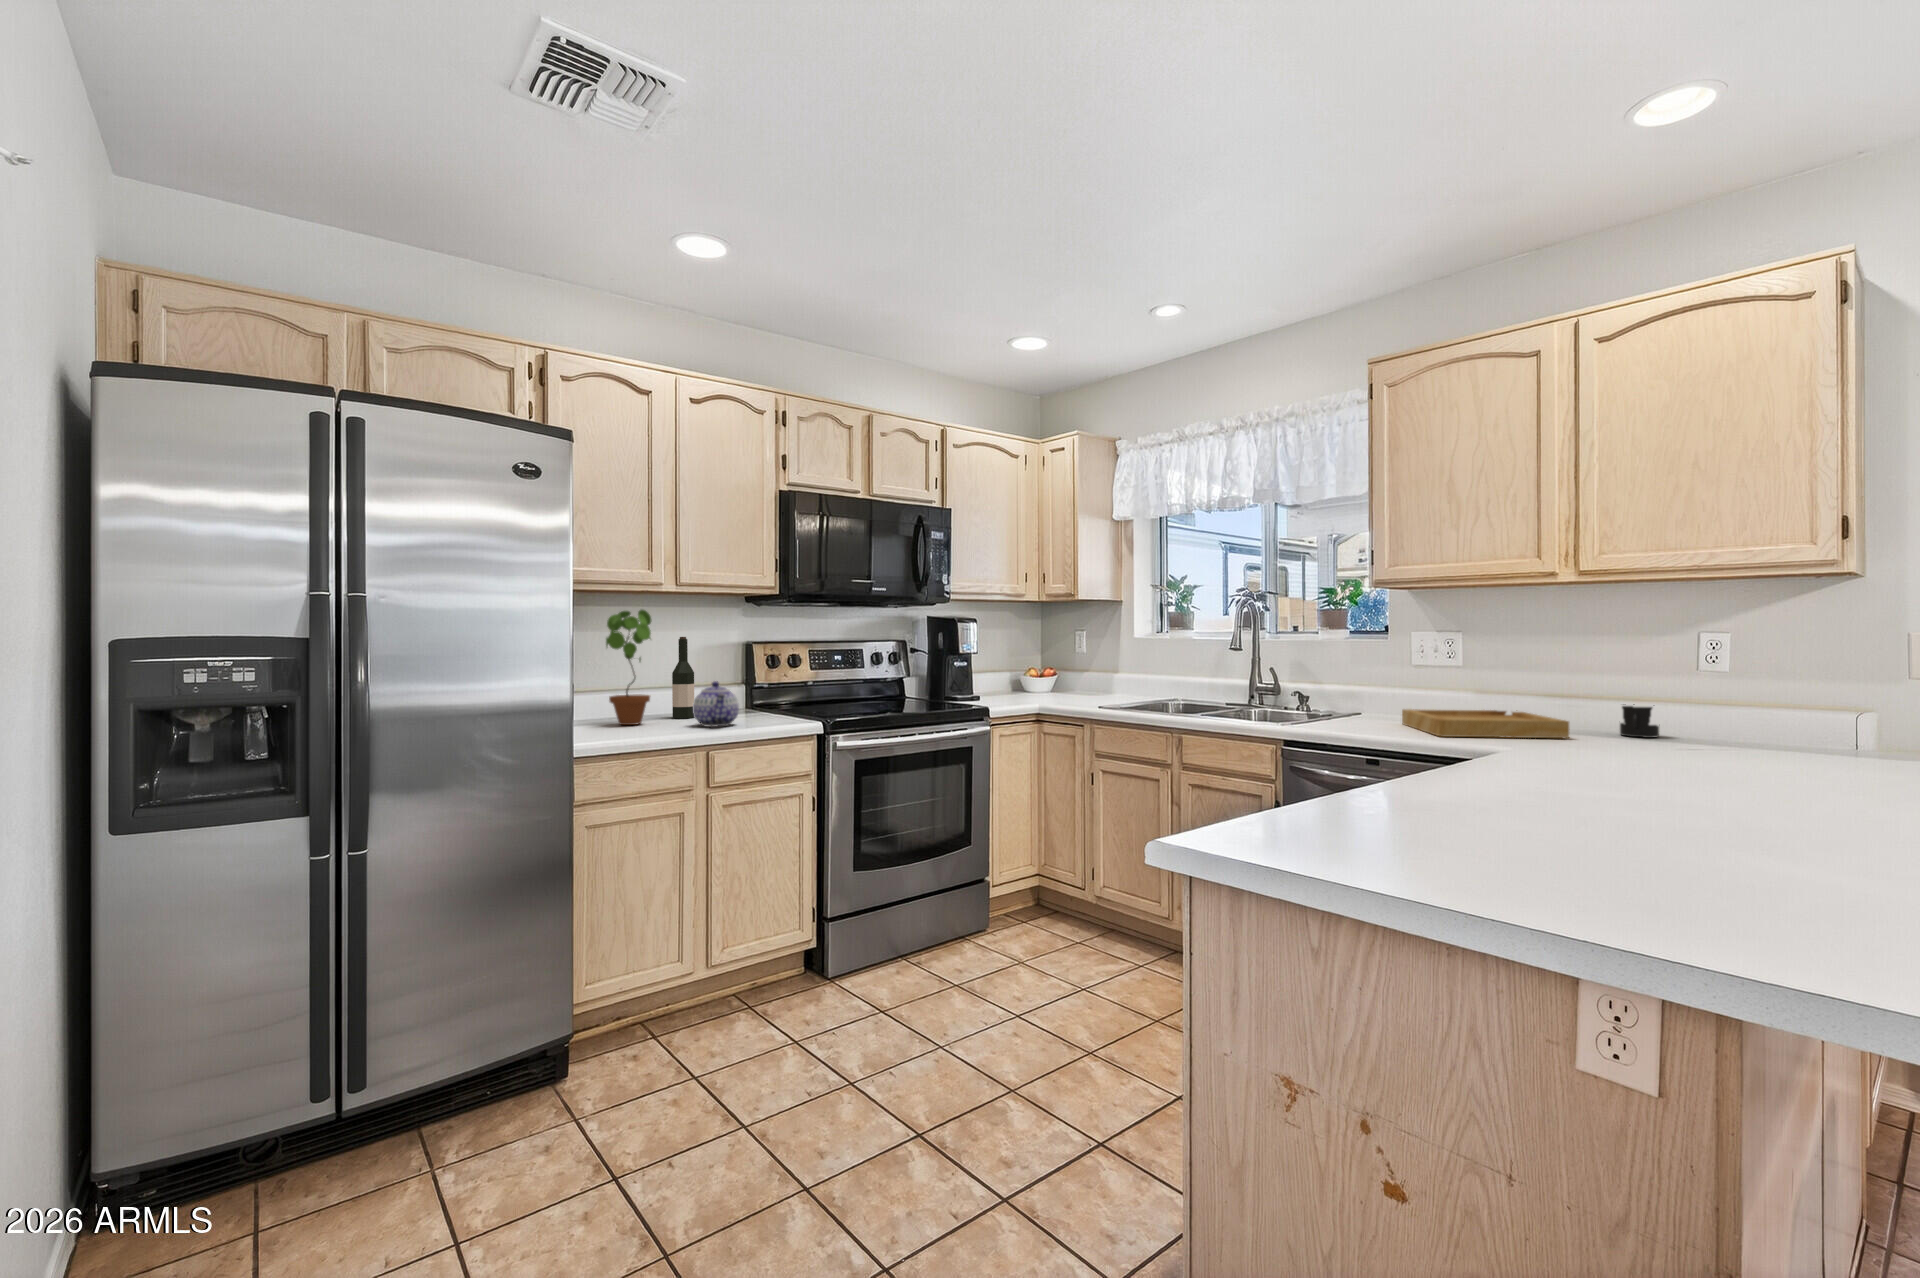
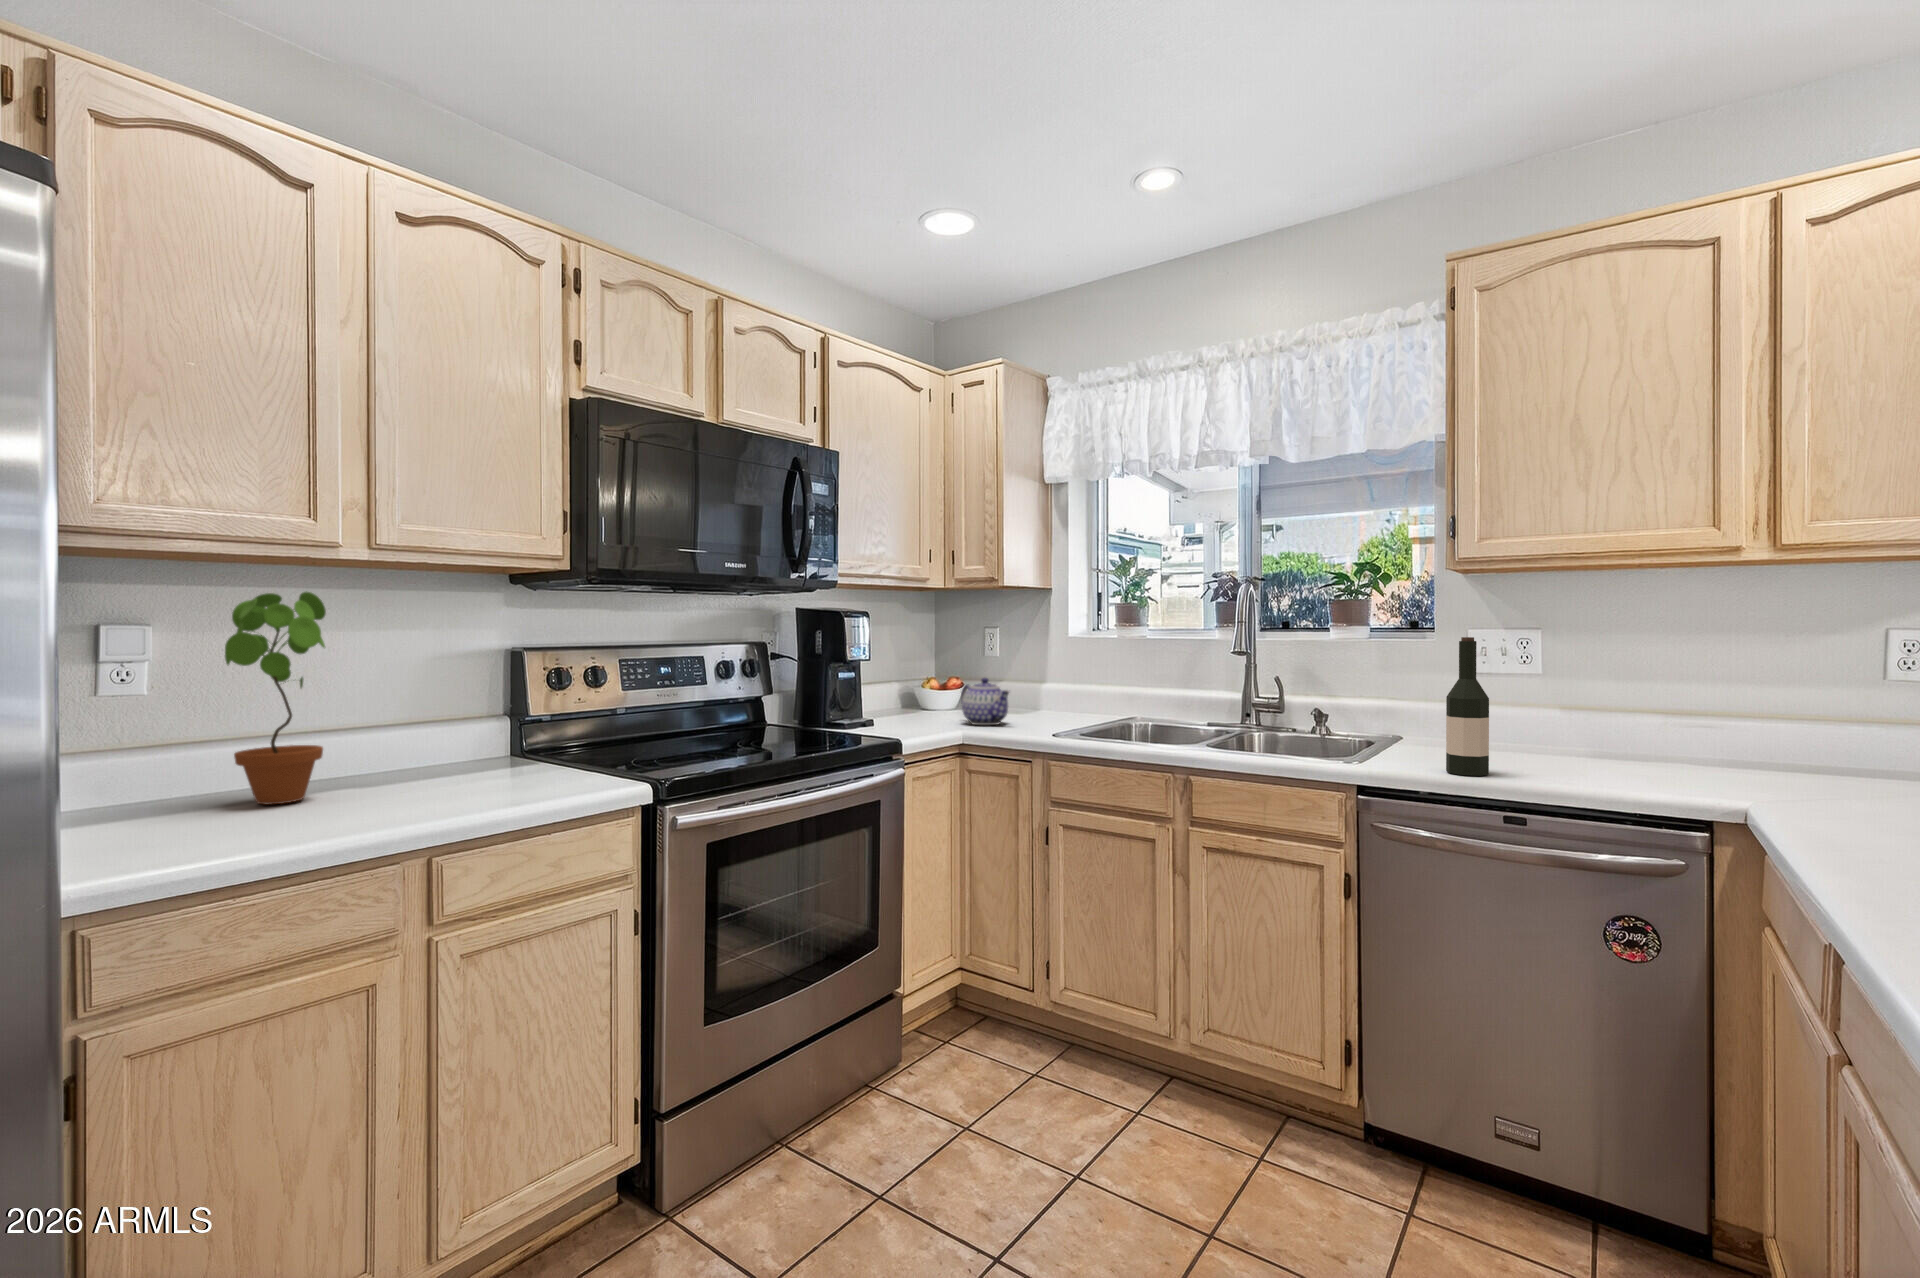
wine bottle: present [672,637,694,718] -> present [1446,637,1489,776]
teapot: present [693,681,739,727] -> present [961,678,1010,725]
mug: present [1620,704,1659,738] -> none [1802,730,1862,777]
tray: present [1402,709,1569,738] -> none [1497,737,1773,785]

